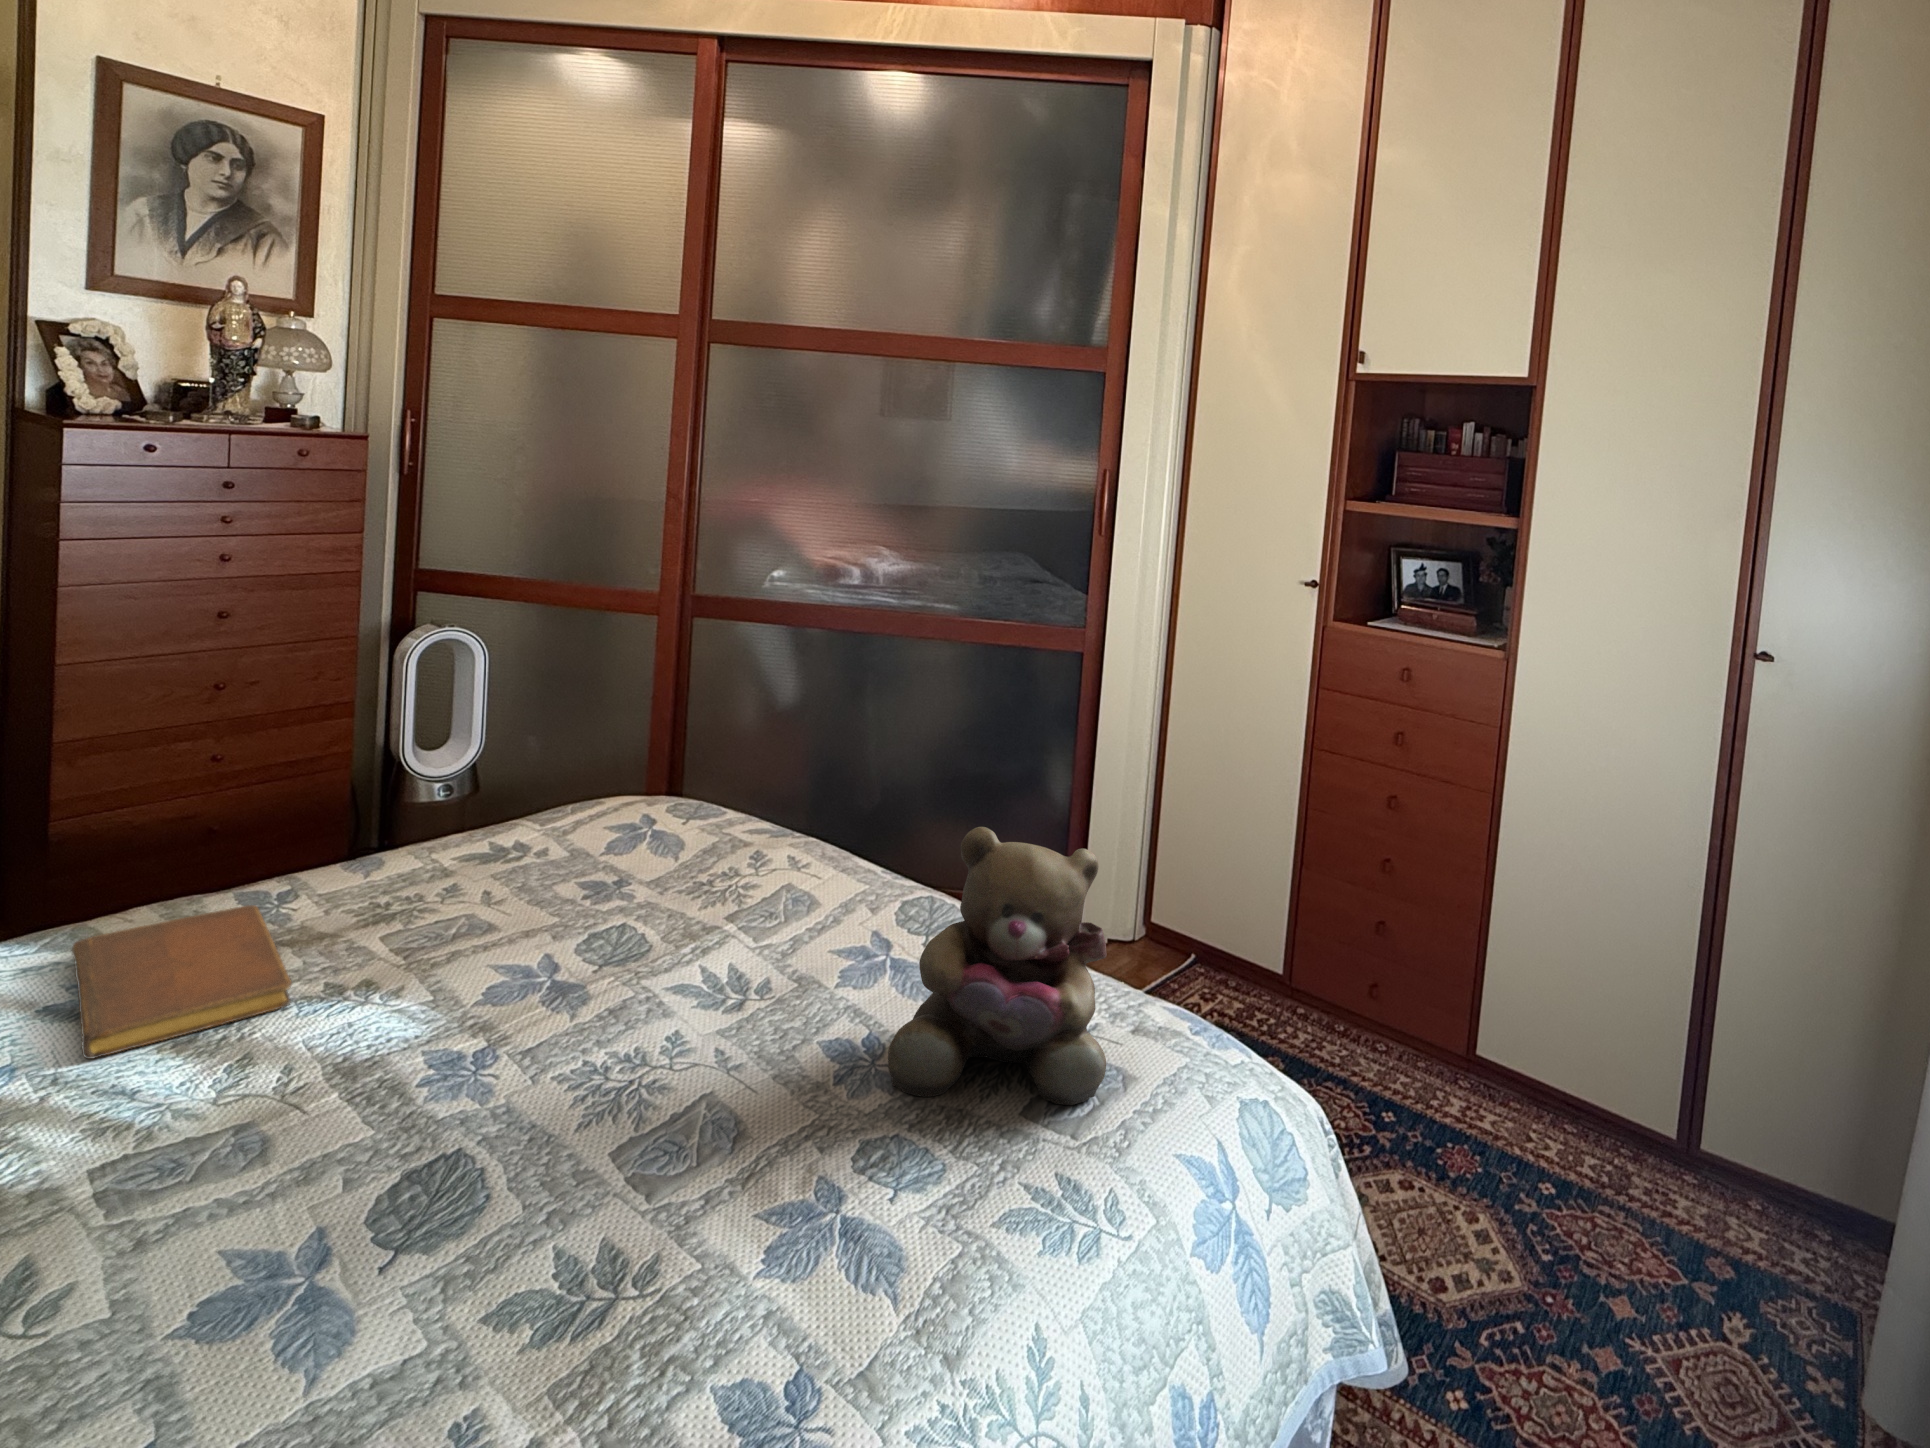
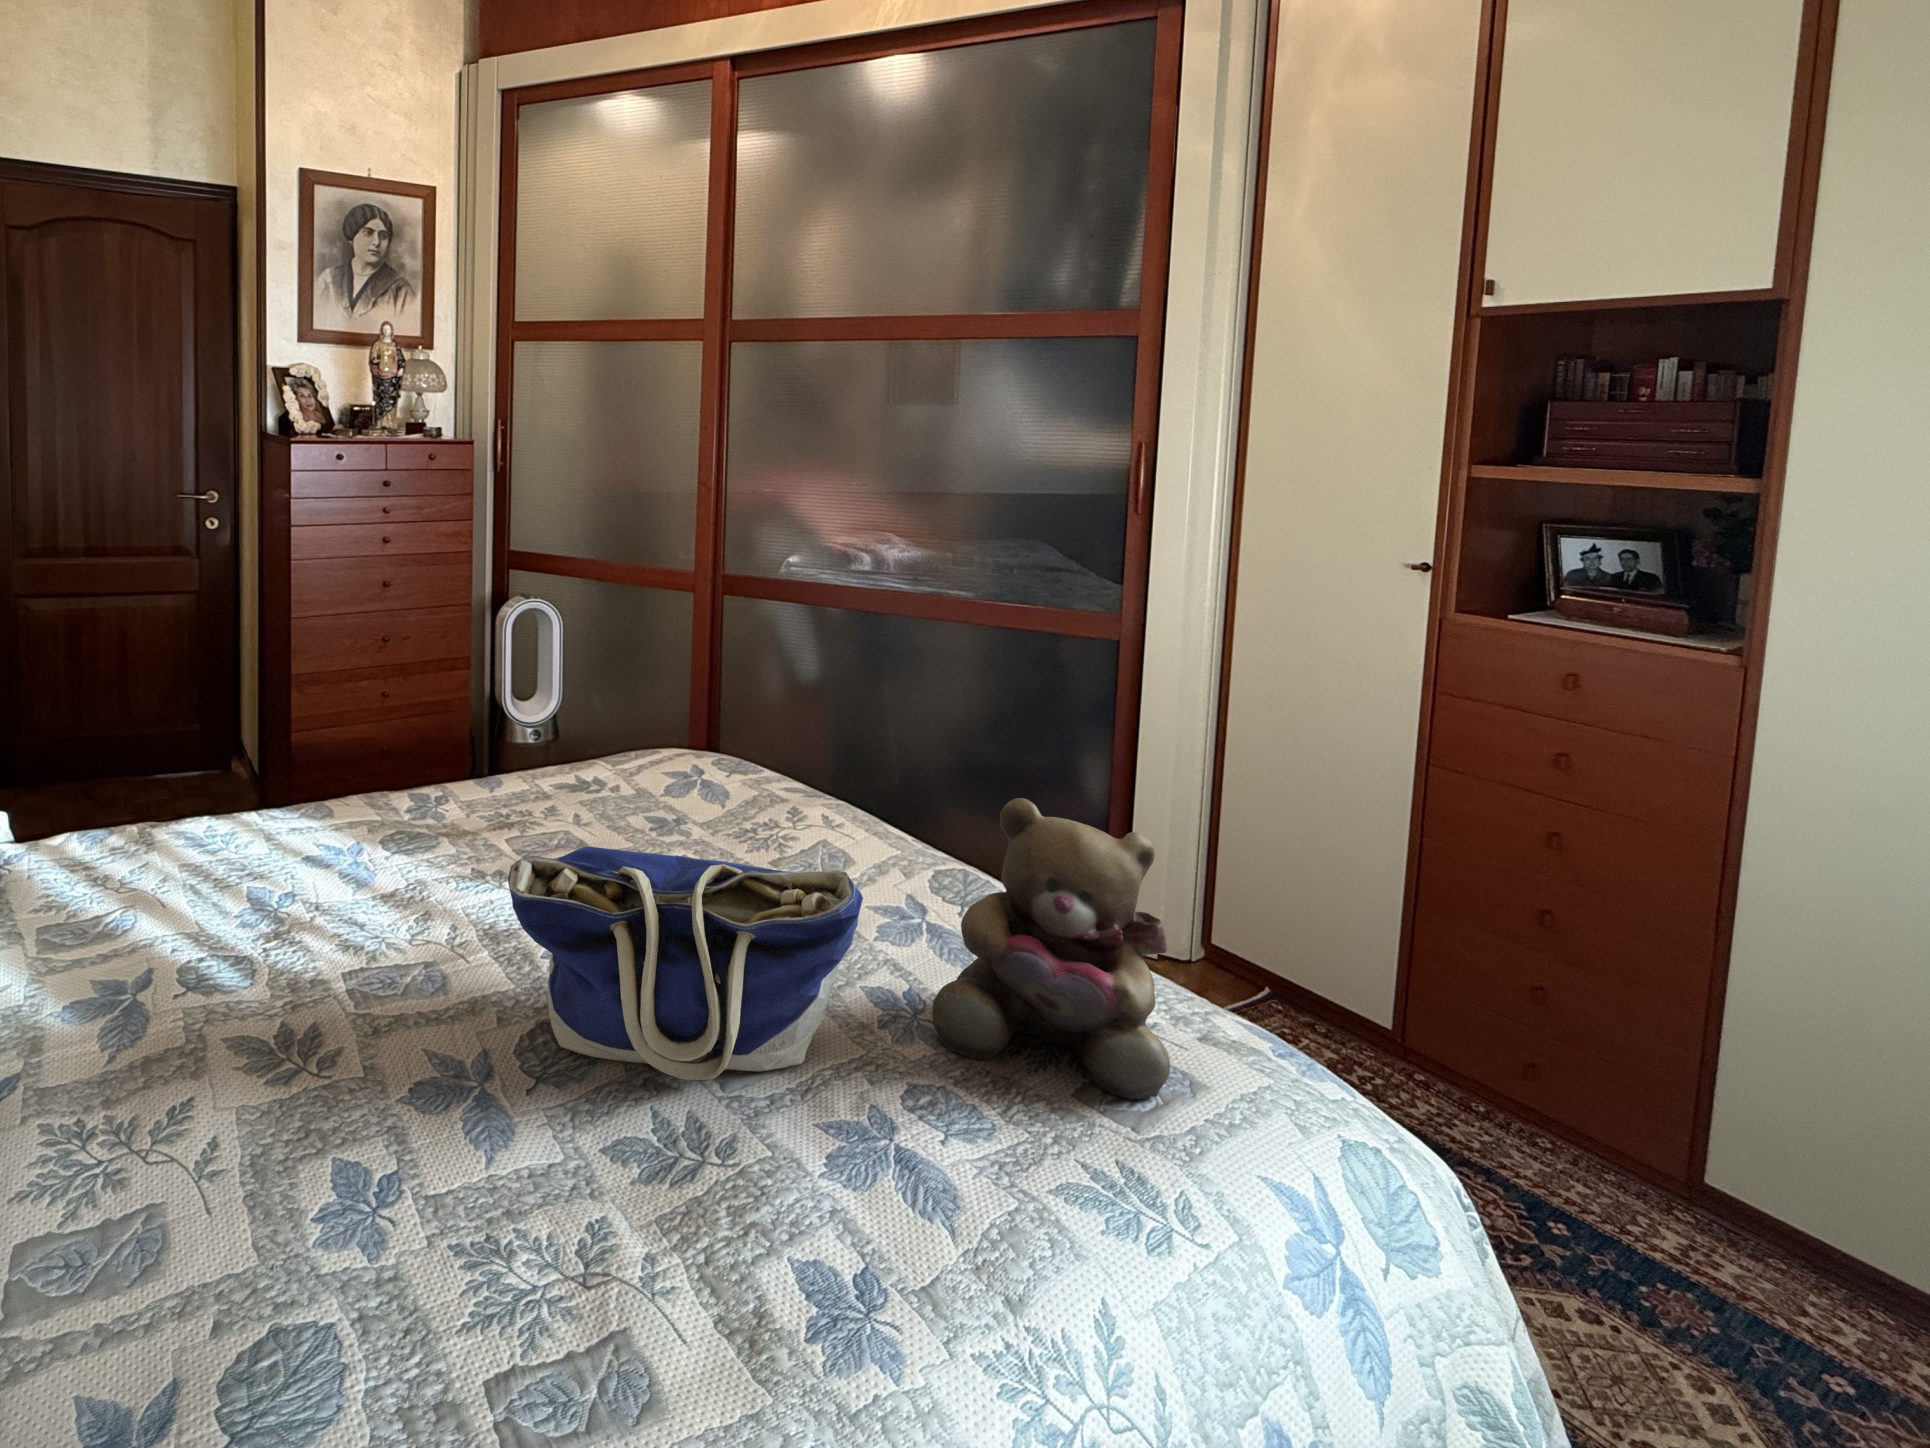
notebook: present [72,905,292,1059] -> none [317,806,452,899]
tote bag: none [359,932,817,1203] -> present [508,846,863,1080]

